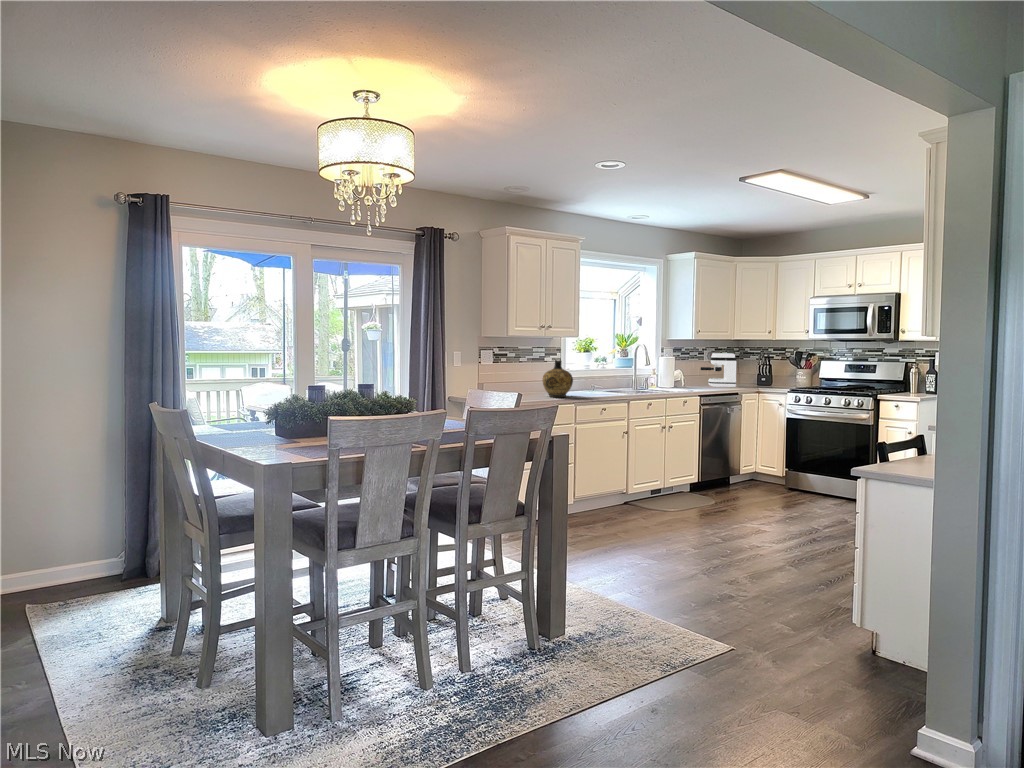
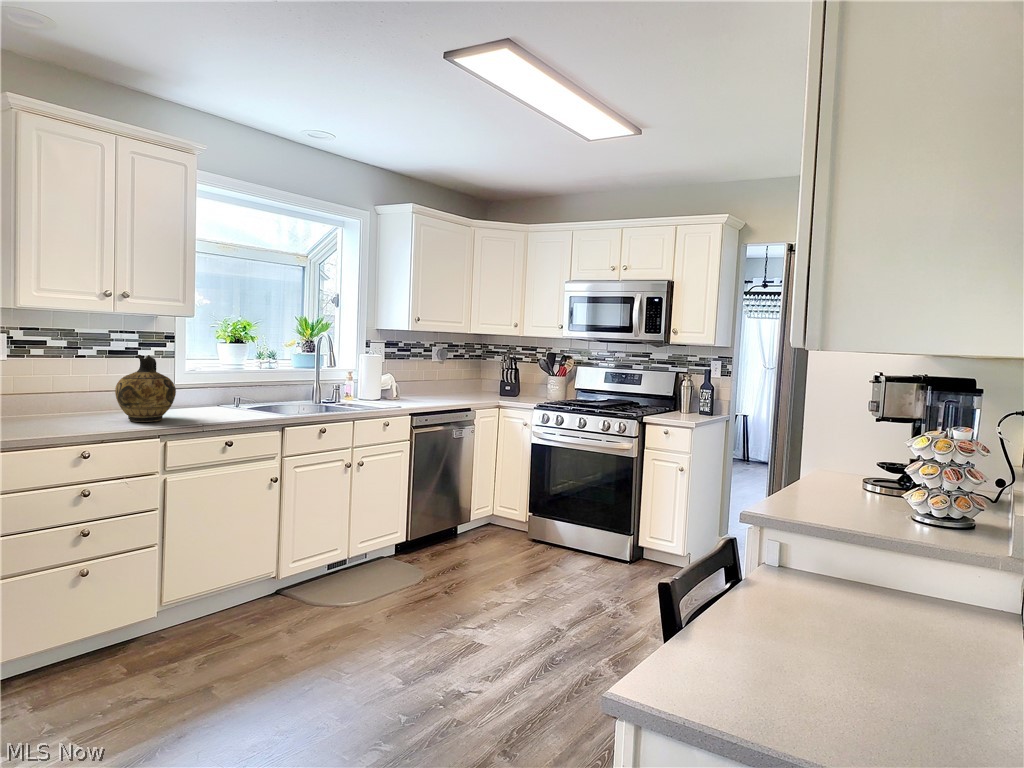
coffee maker: present [701,353,736,387] -> none [423,351,469,399]

